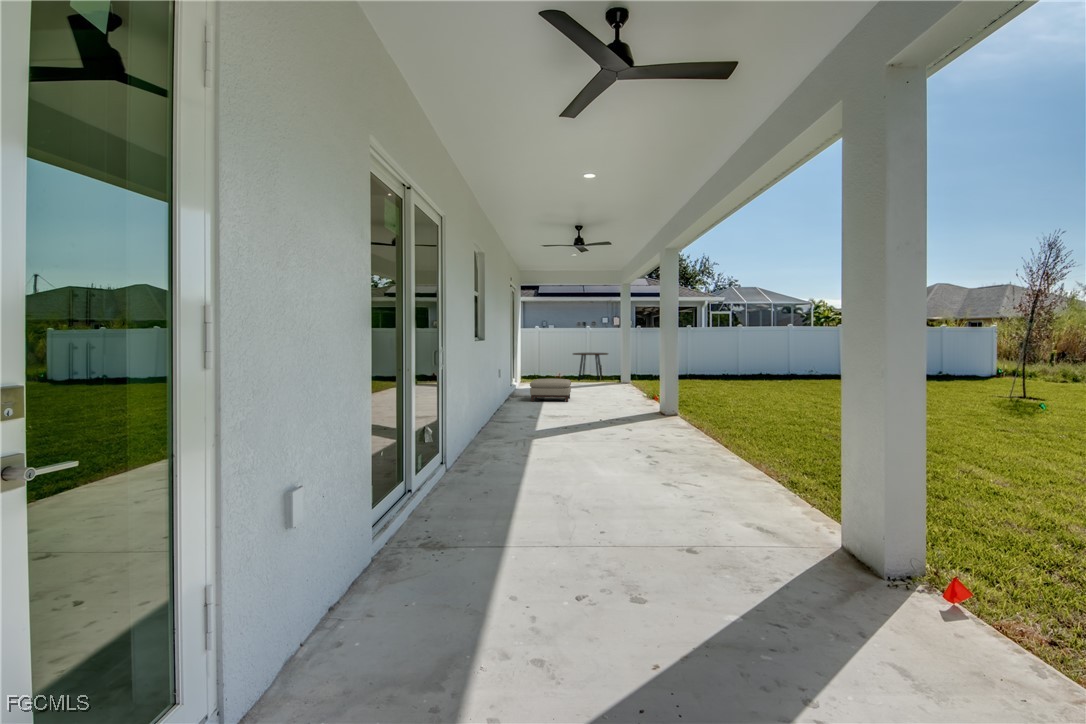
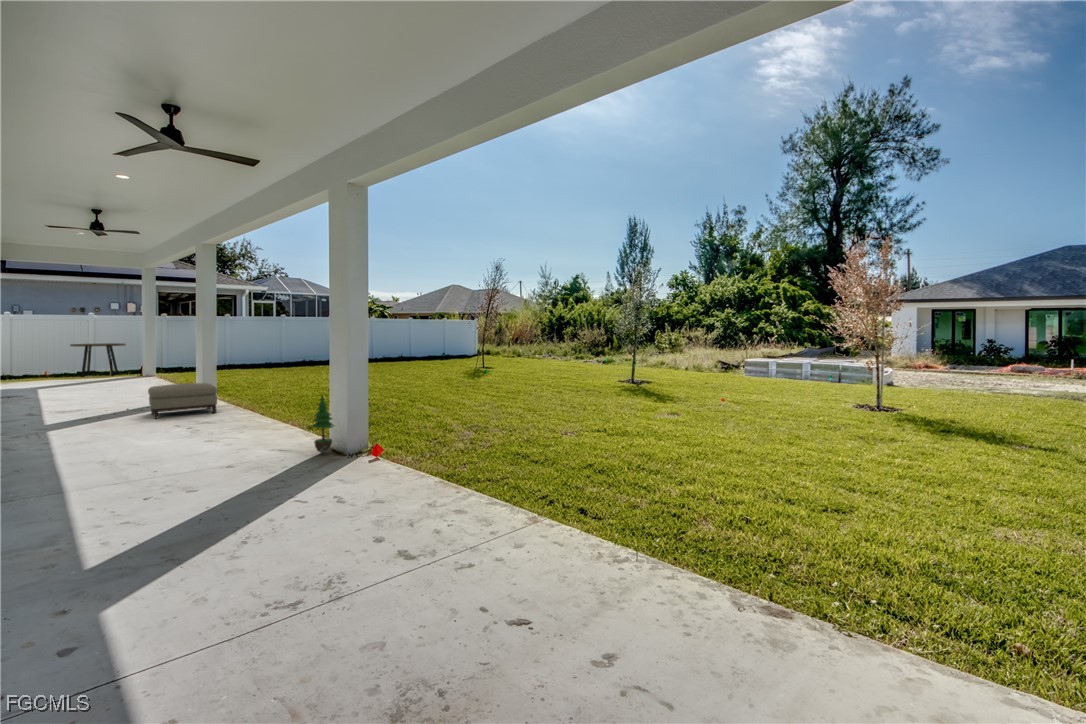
ottoman: present [530,379,571,402] -> present [148,383,217,419]
potted tree: none [821,456,866,562] -> present [312,396,334,454]

